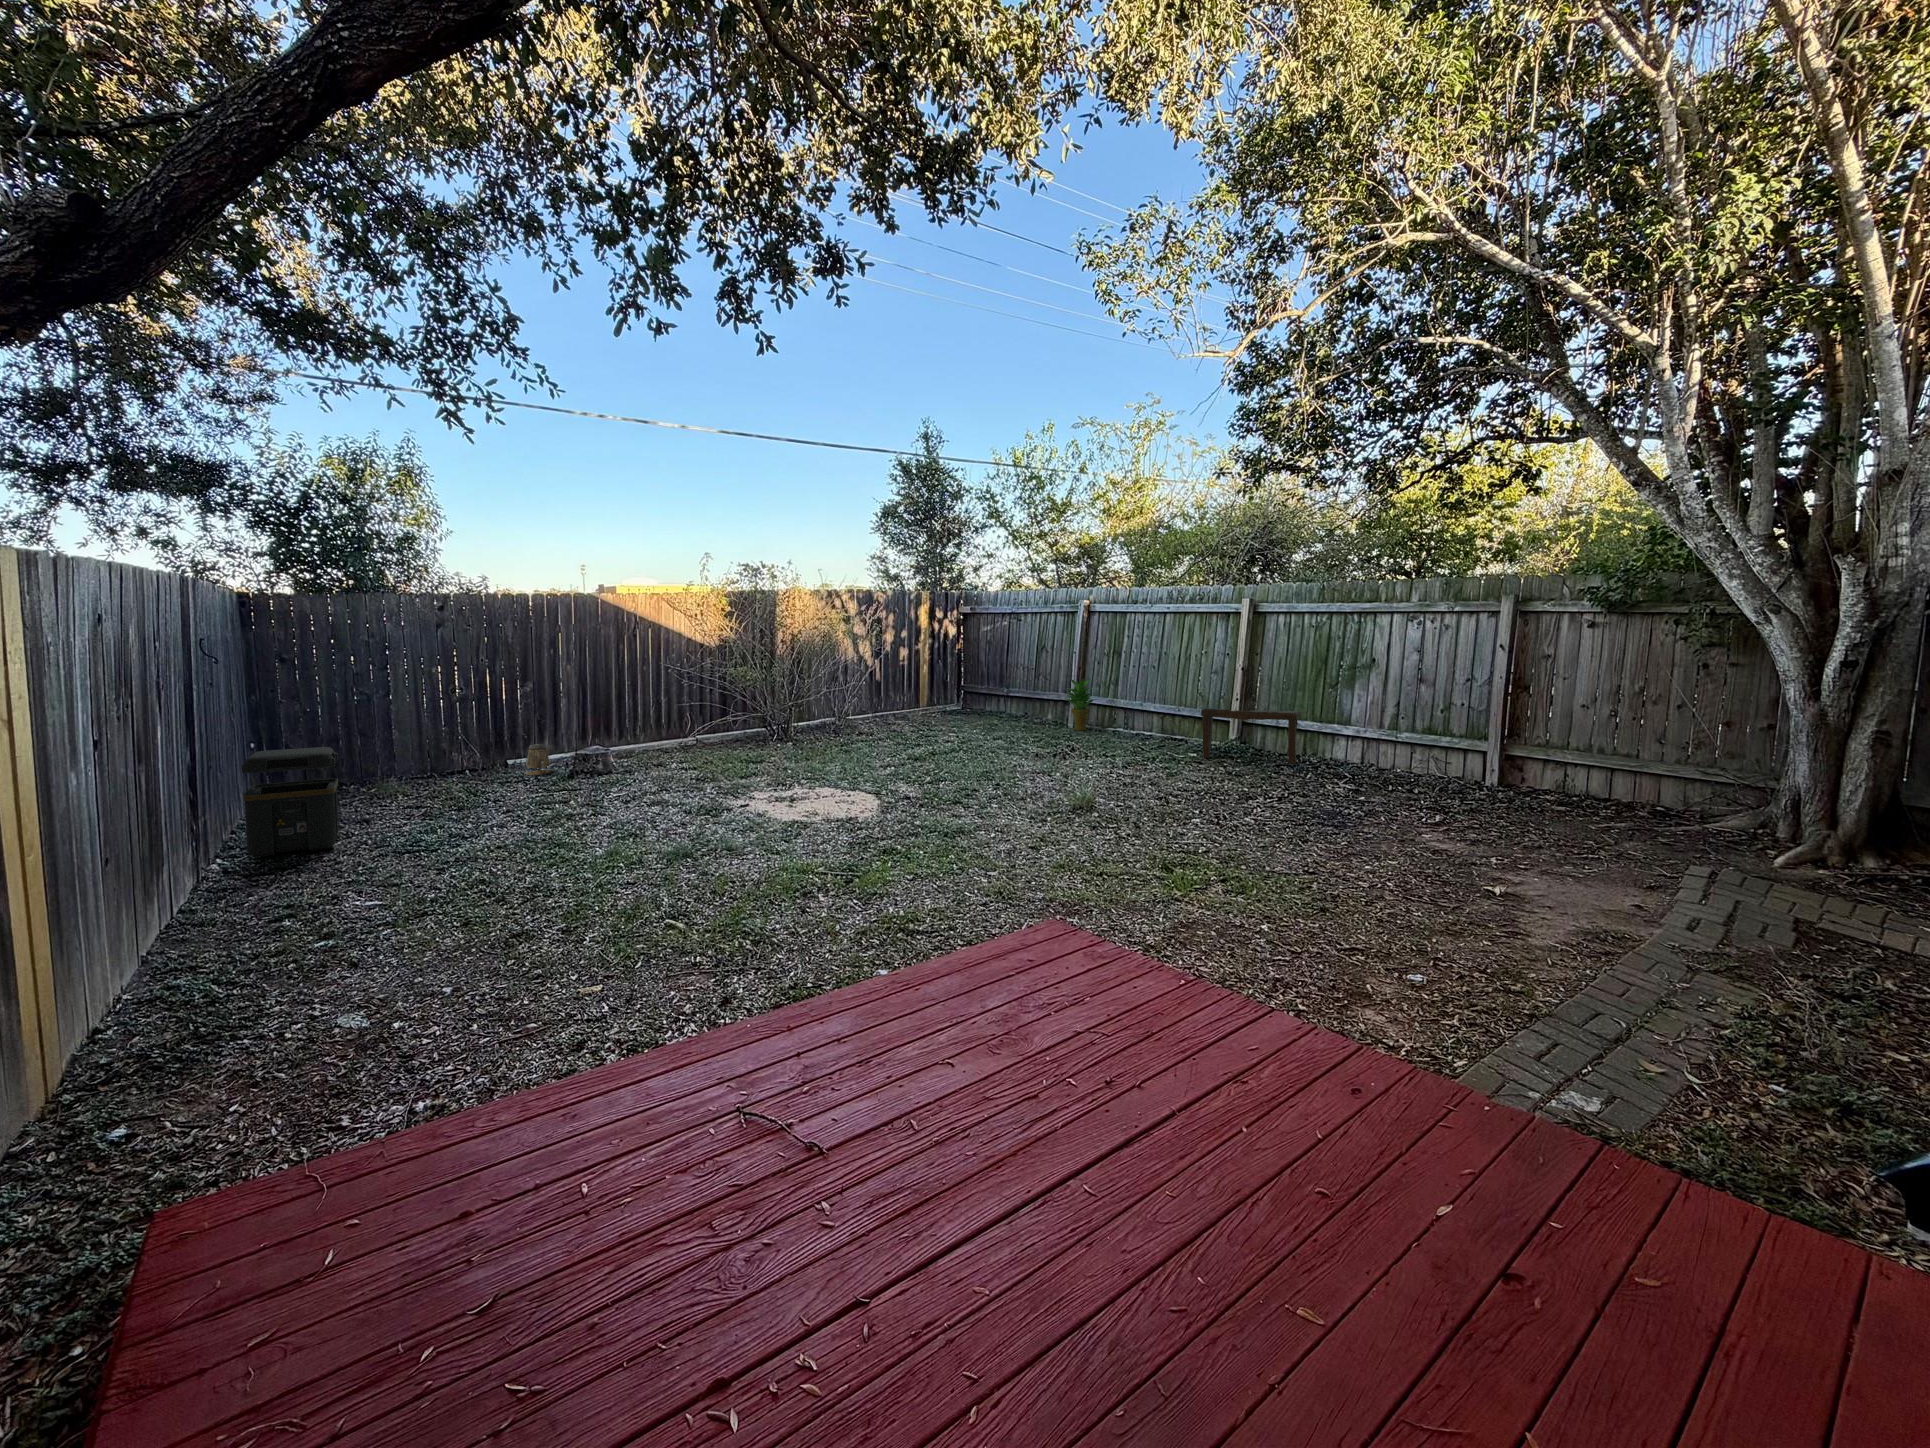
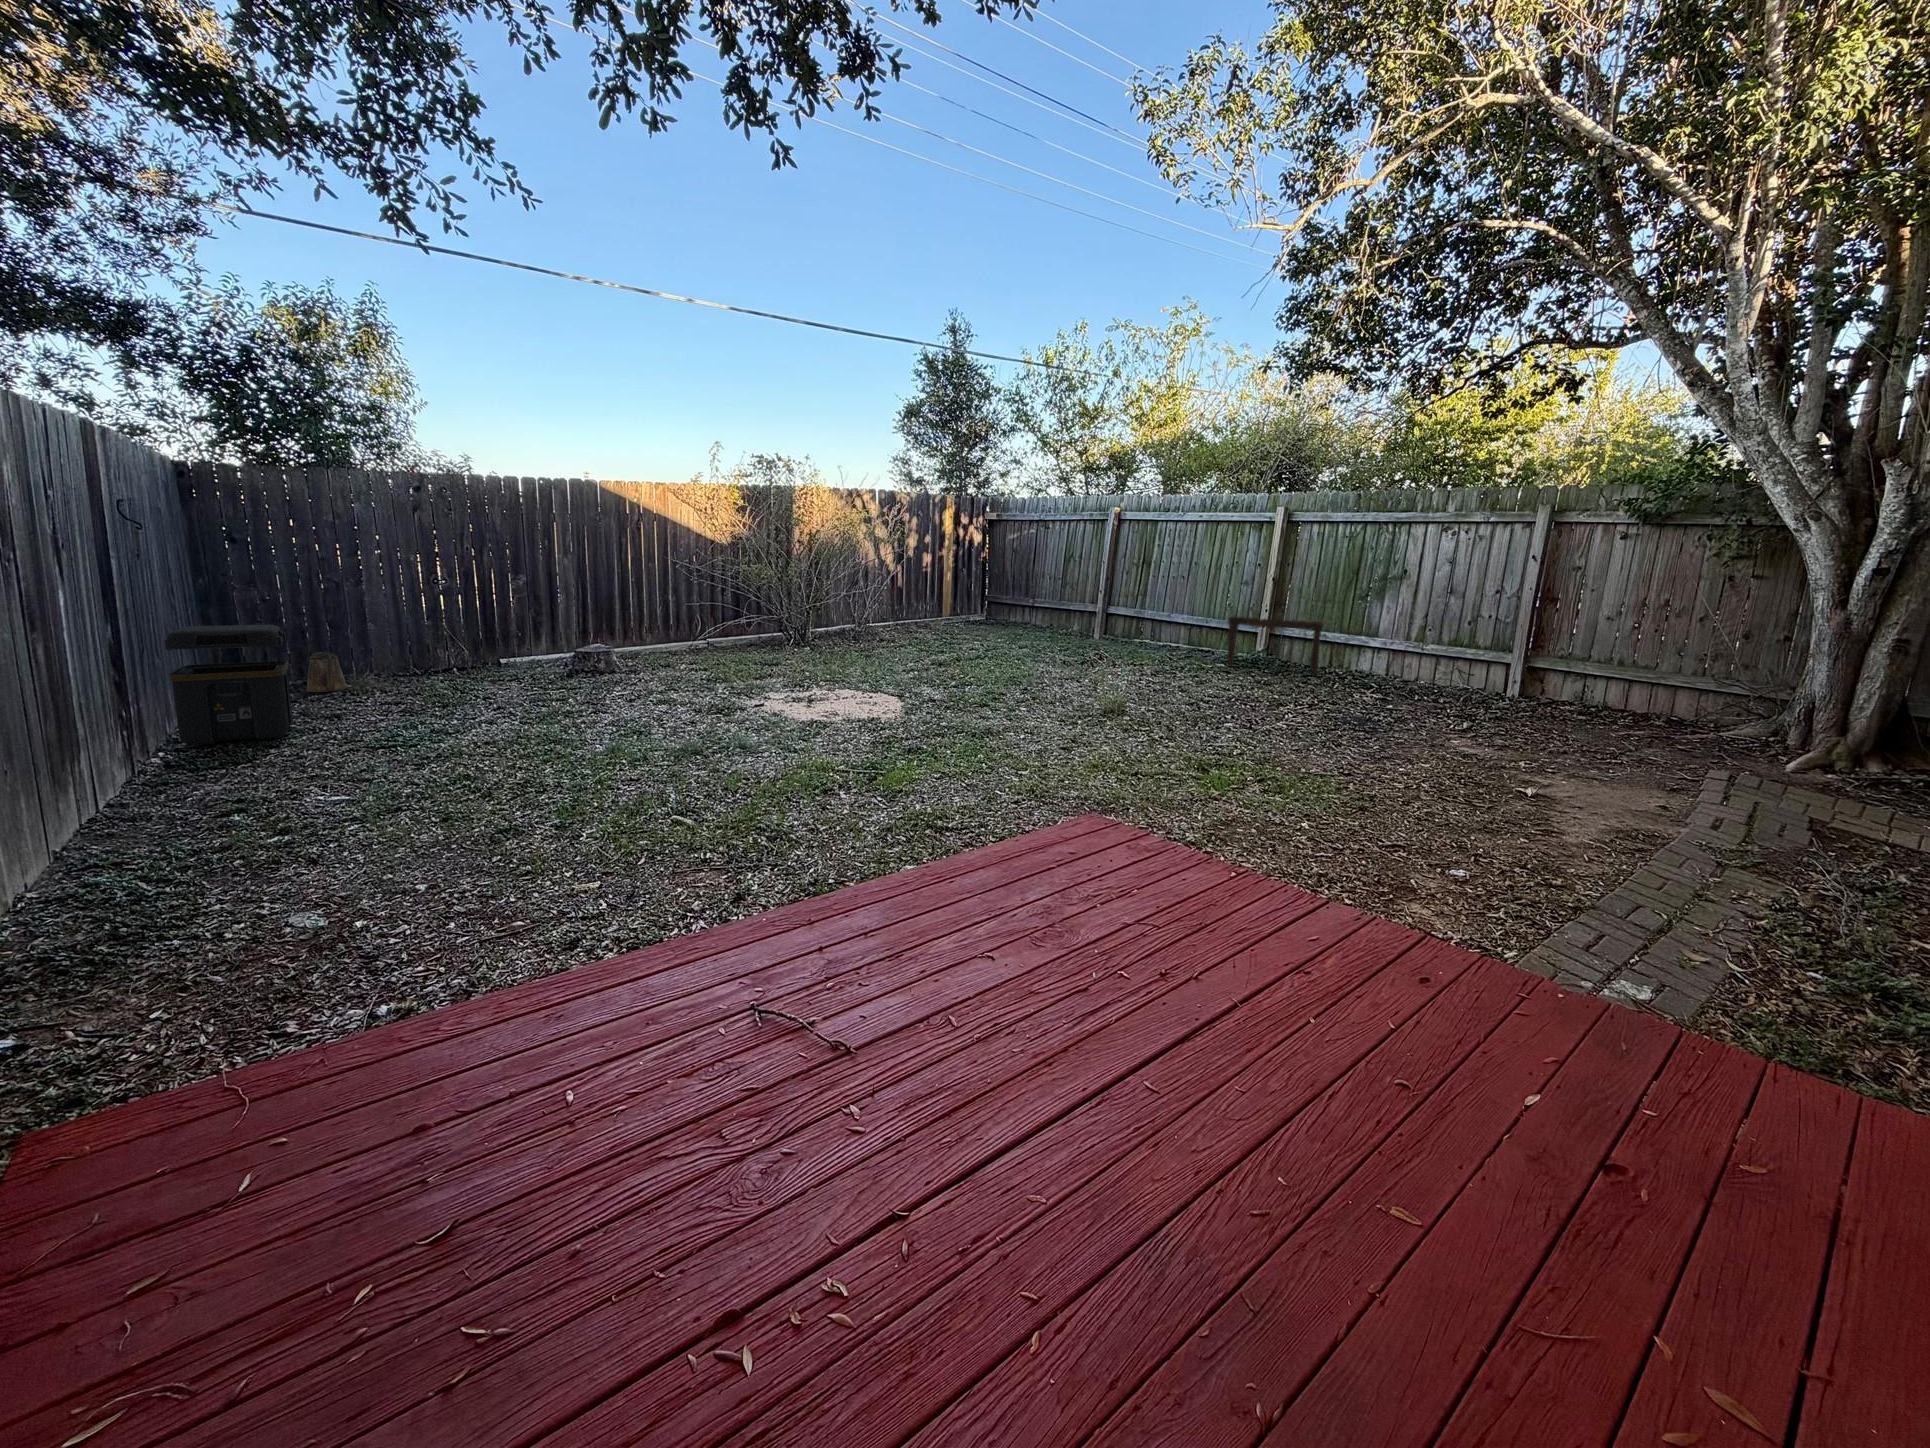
potted plant: present [1065,679,1096,730] -> none [1084,586,1124,639]
watering can: present [525,744,552,775] -> present [306,652,348,692]

